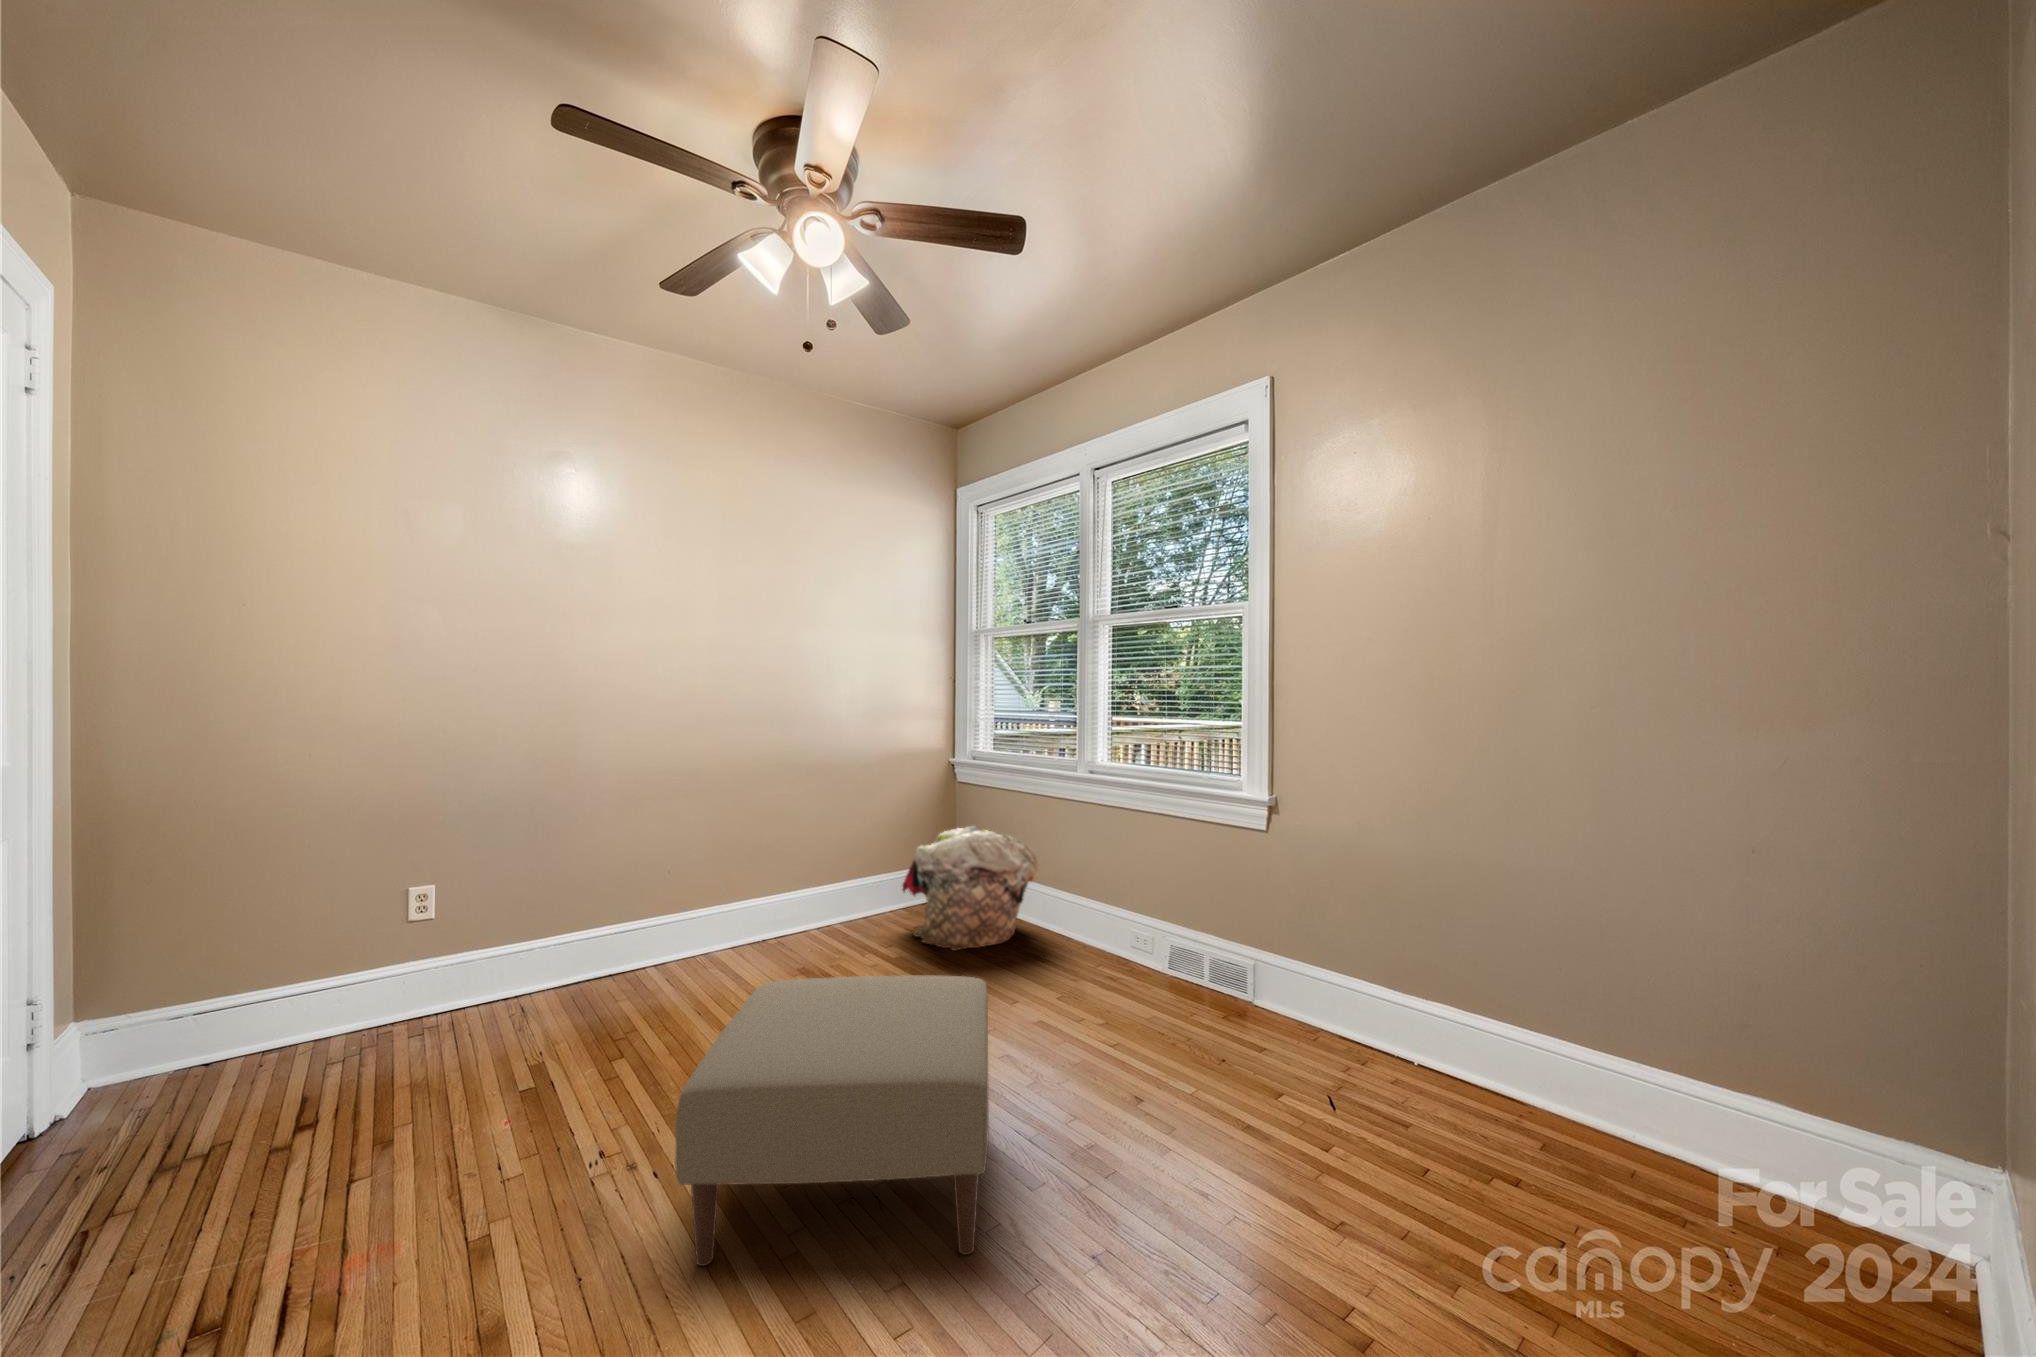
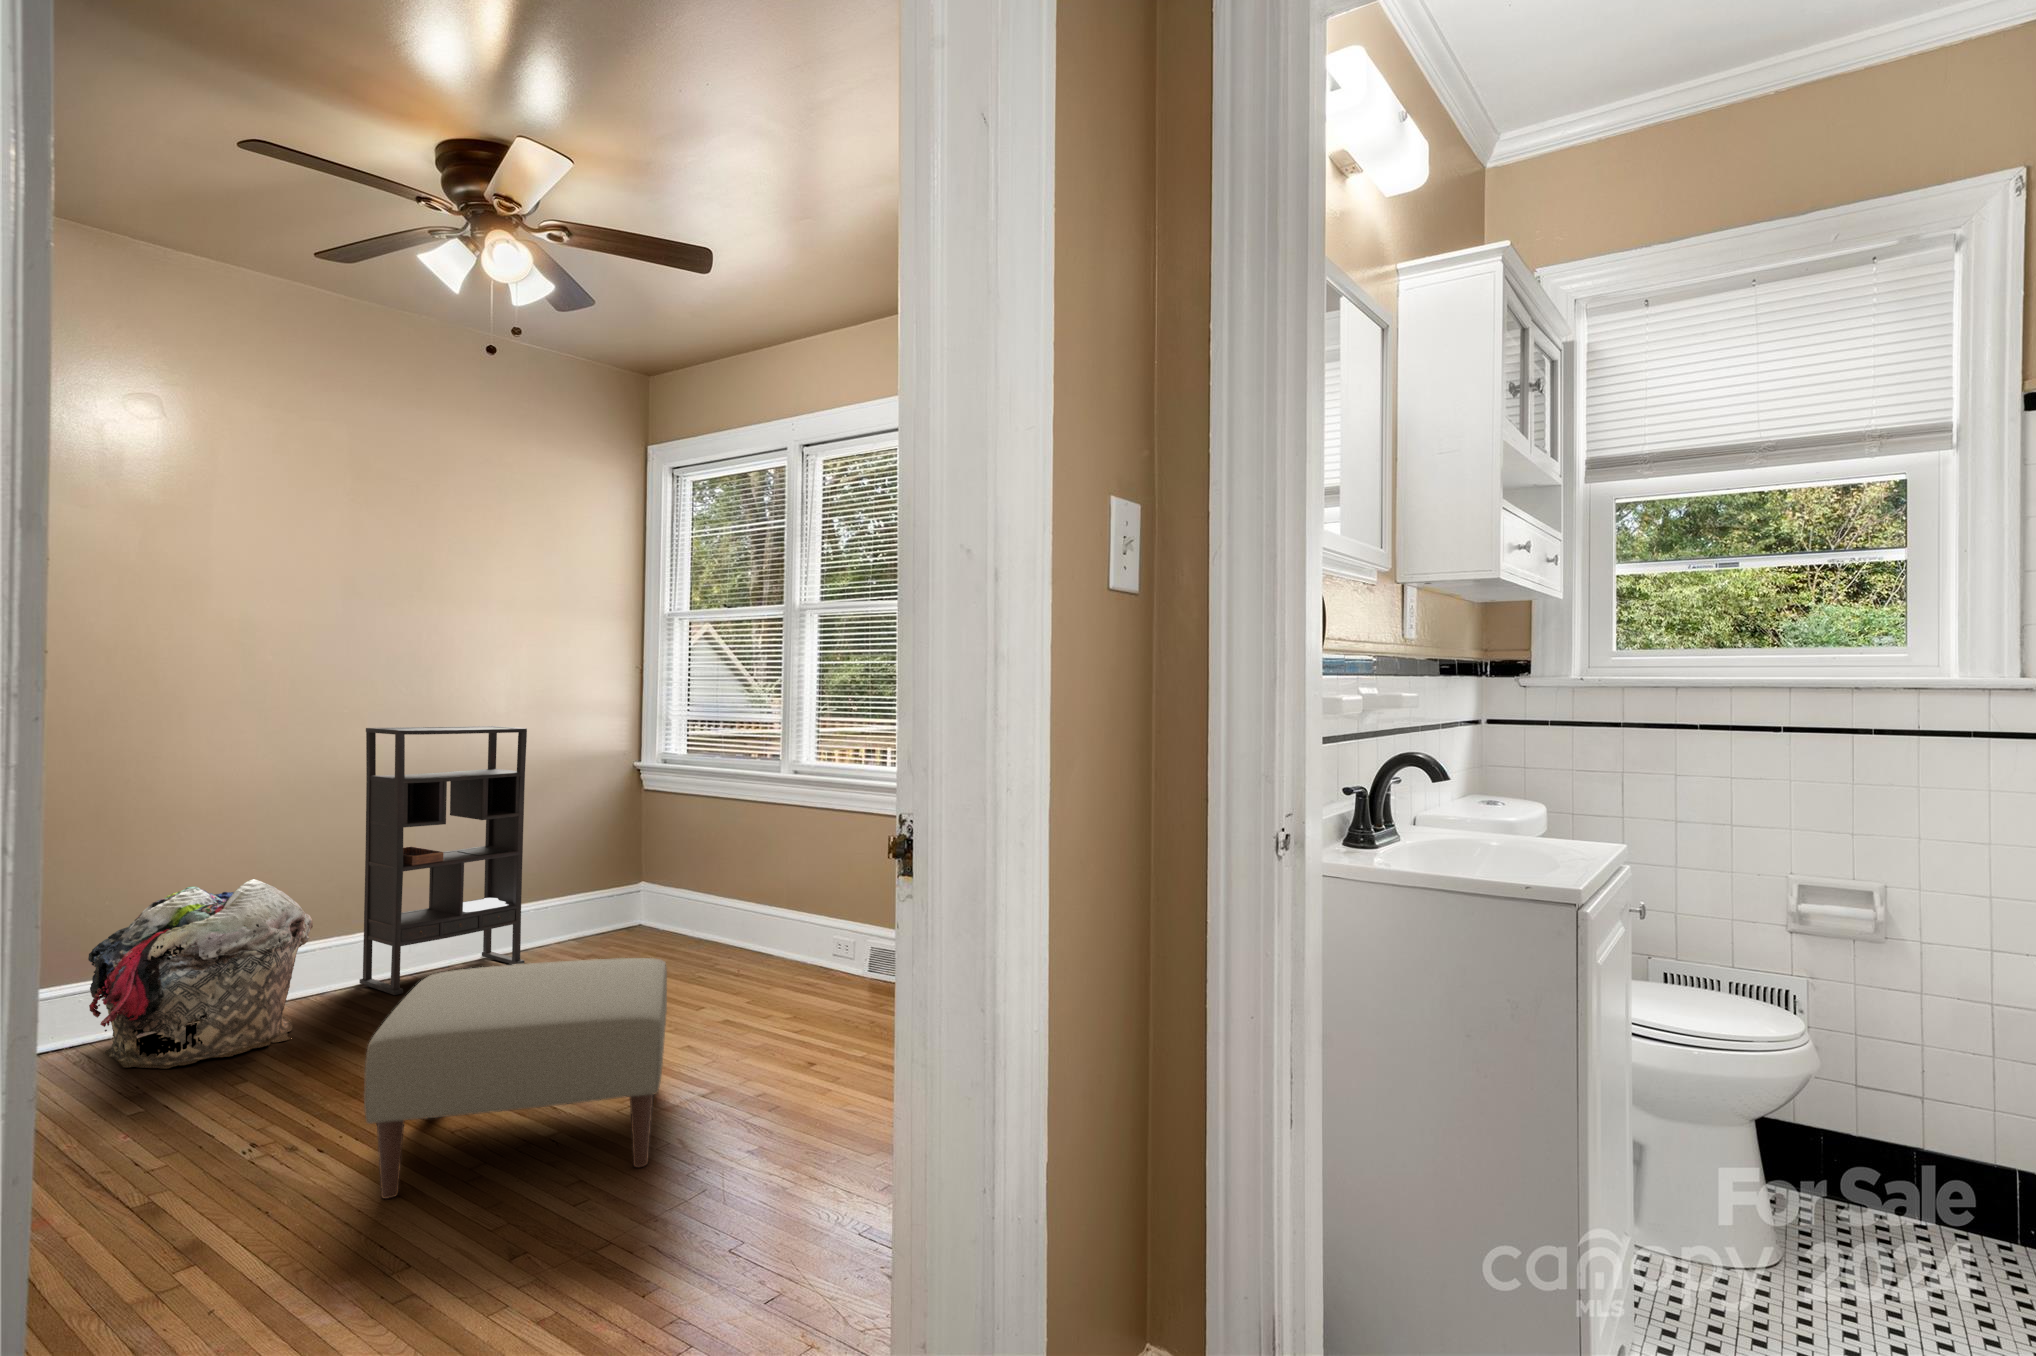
bookshelf: none [733,728,863,964] -> present [359,726,527,995]
laundry basket: present [902,826,1039,951] -> present [88,879,313,1069]

